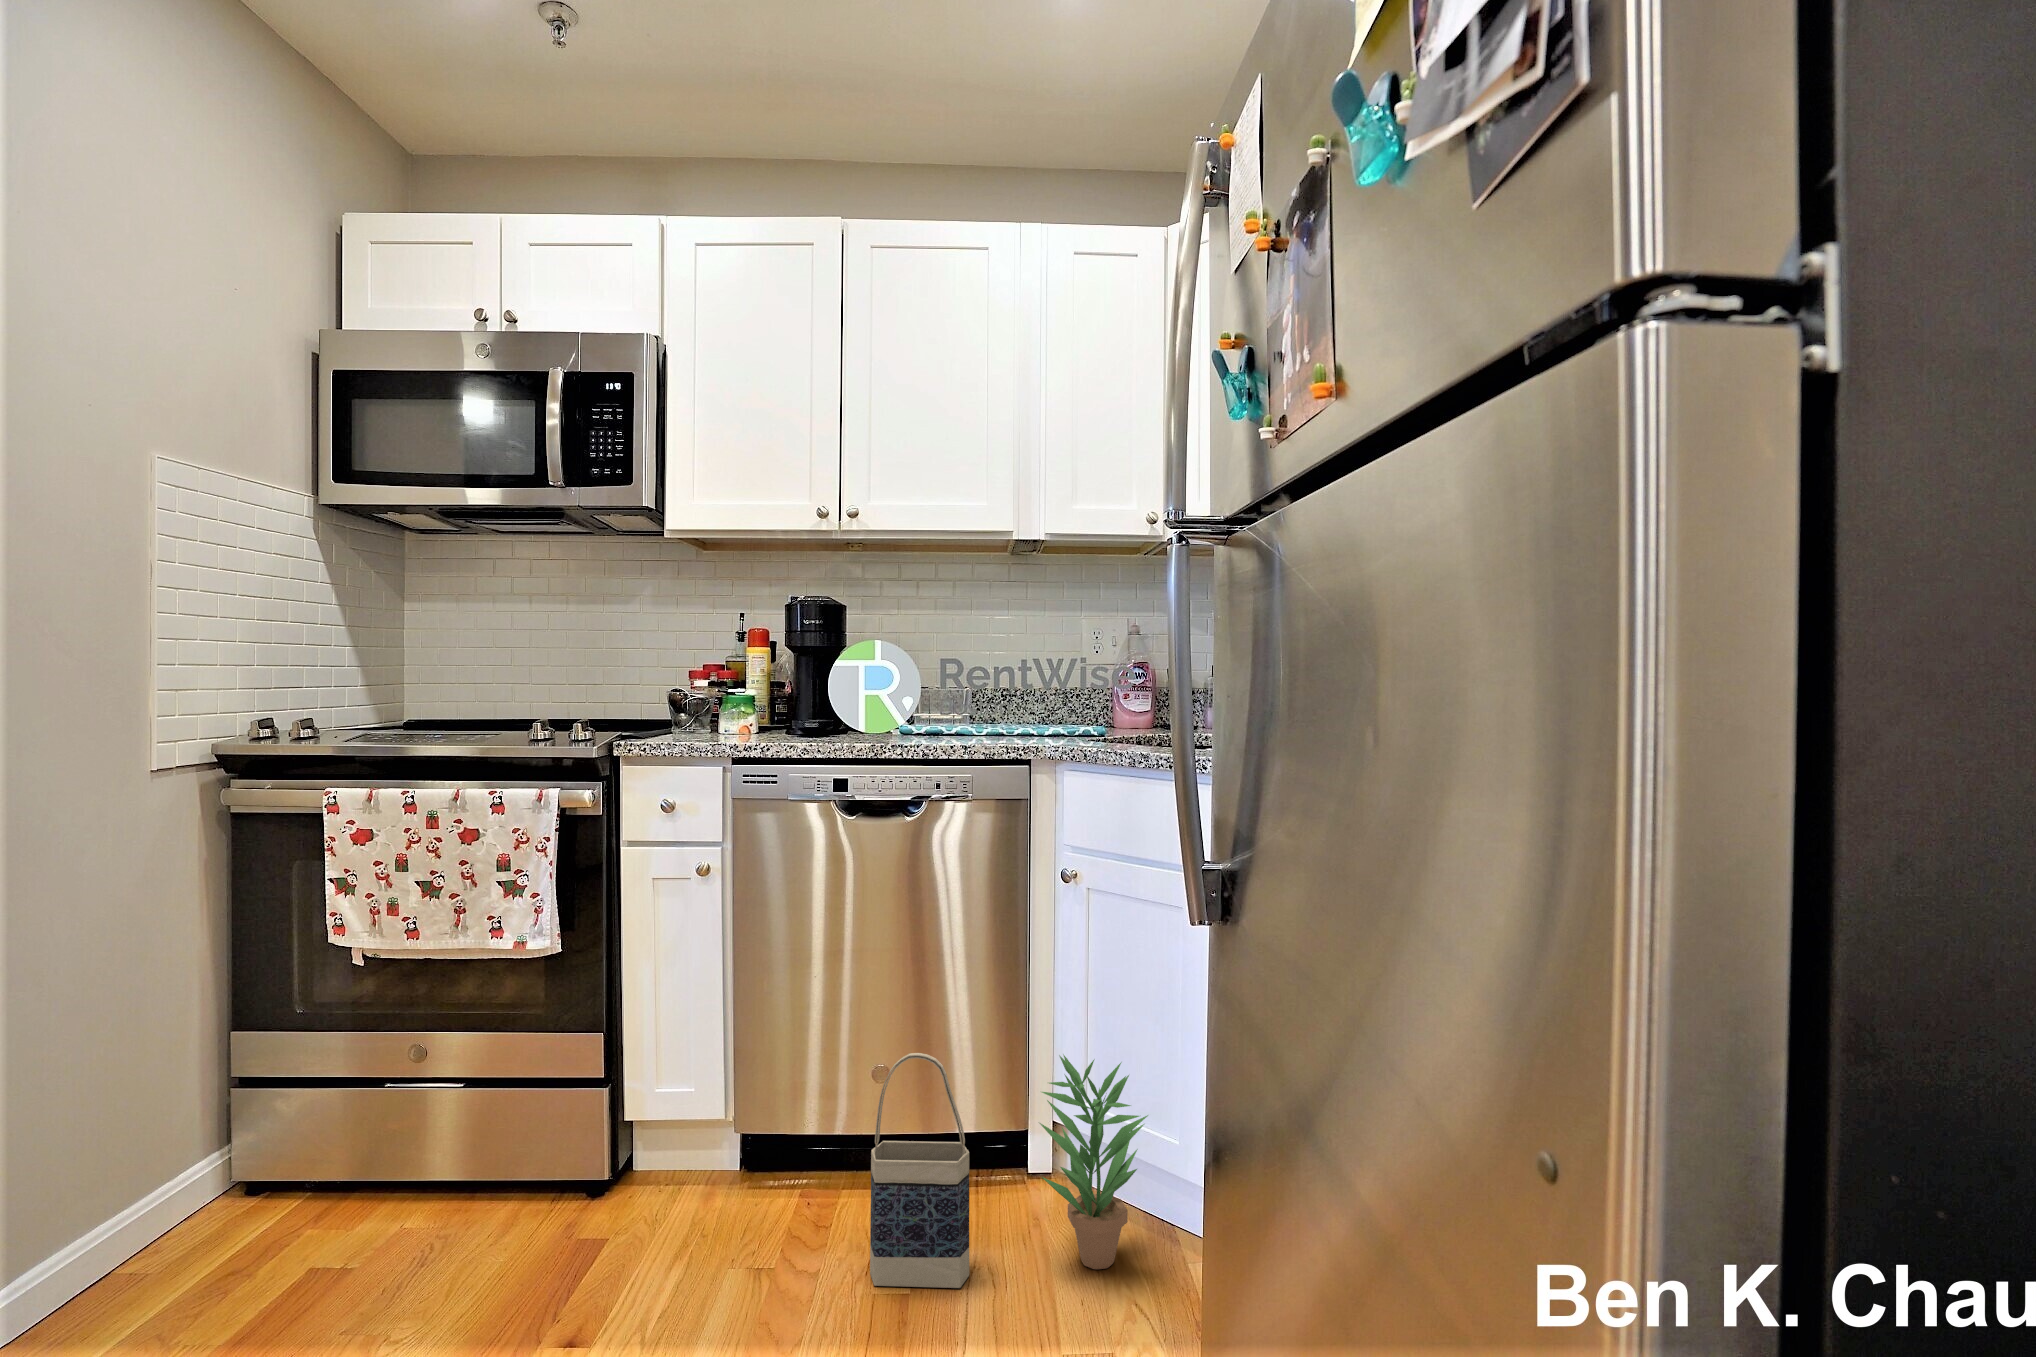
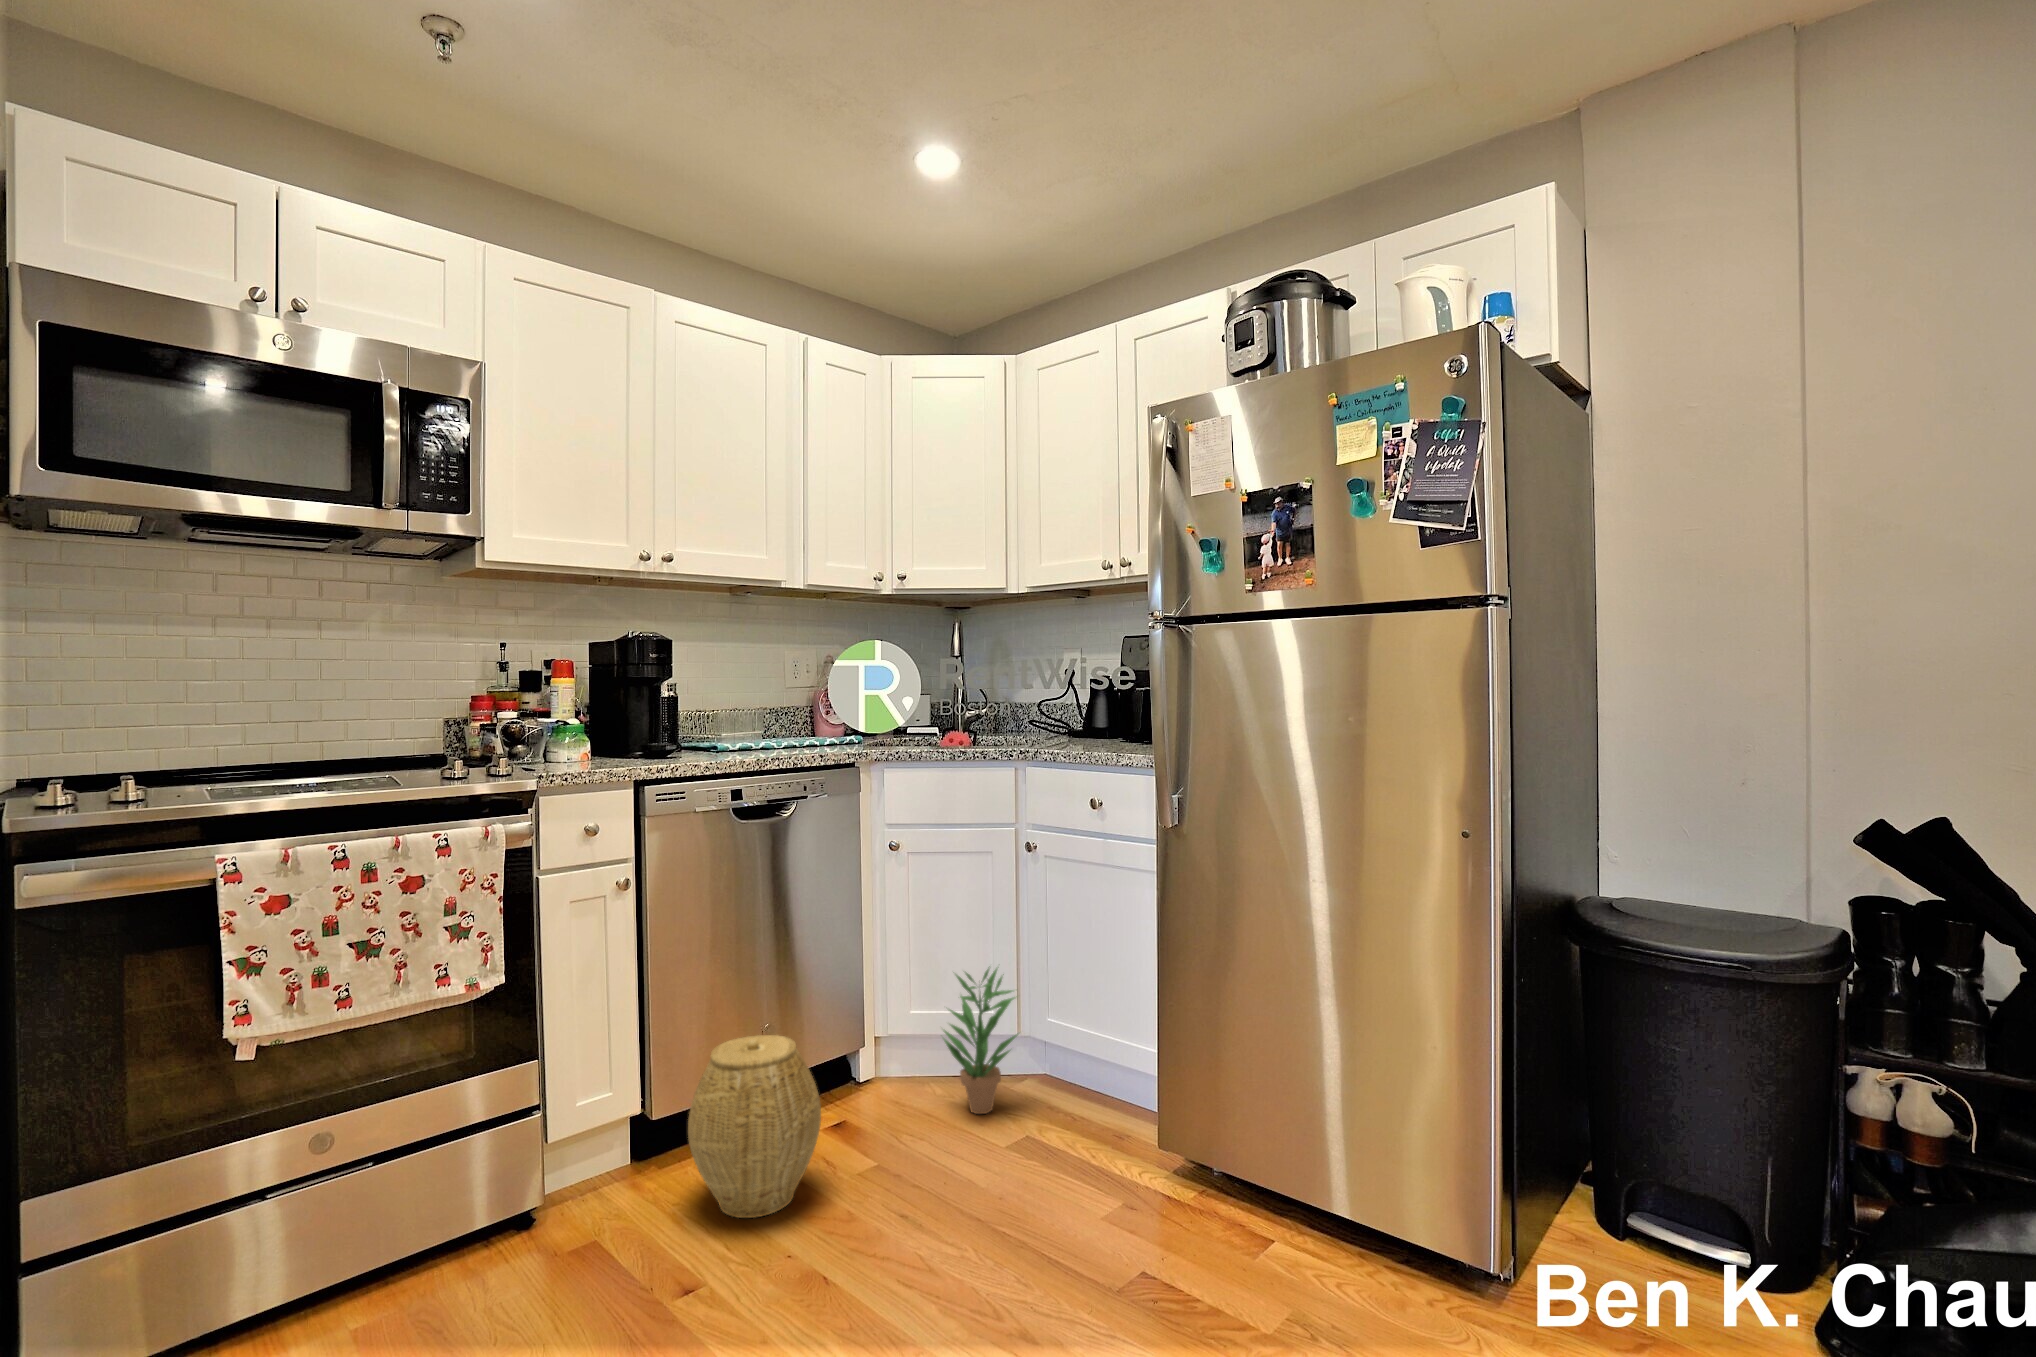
bag: present [870,1053,969,1288] -> none [853,989,928,1173]
woven basket: none [665,1065,823,1284] -> present [688,1035,821,1218]

